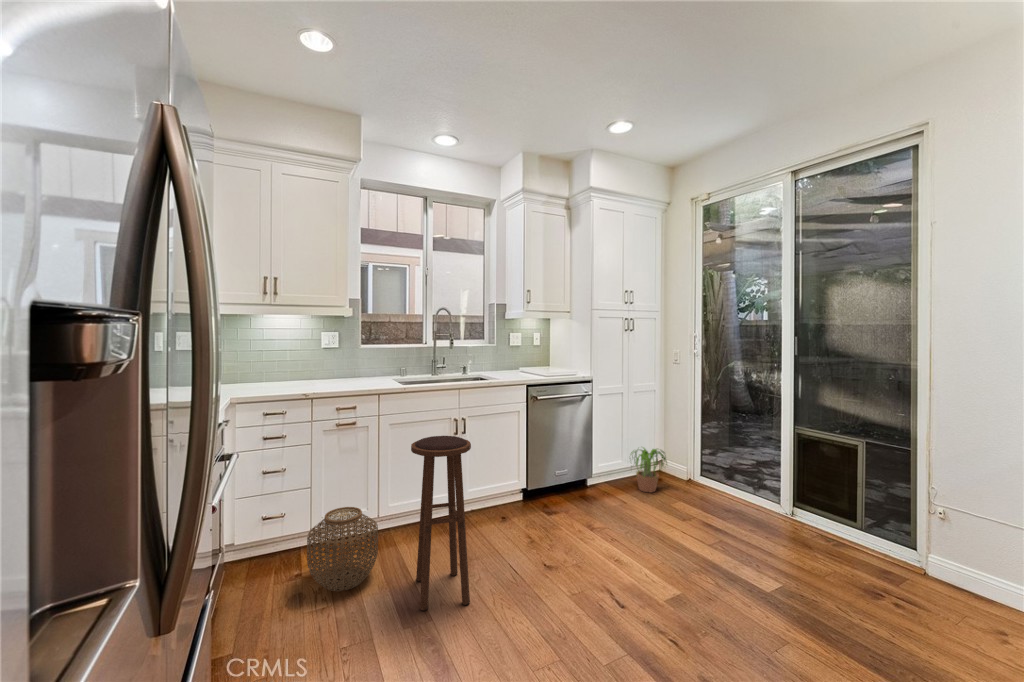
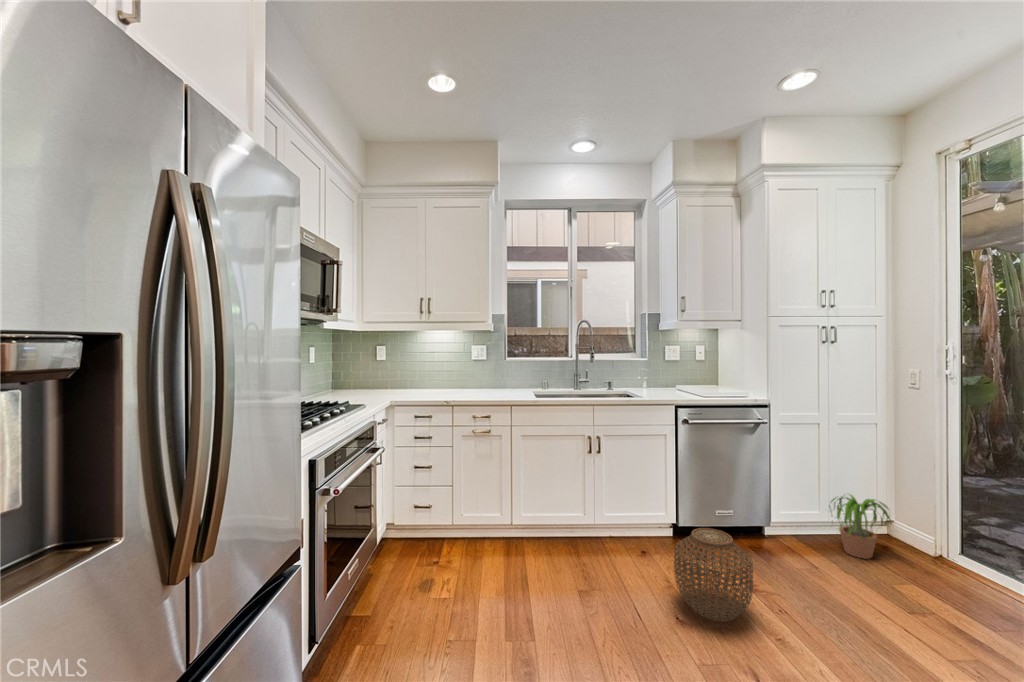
stool: present [411,436,471,611] -> none [515,451,577,642]
woven basket: present [307,507,378,591] -> present [674,528,753,622]

